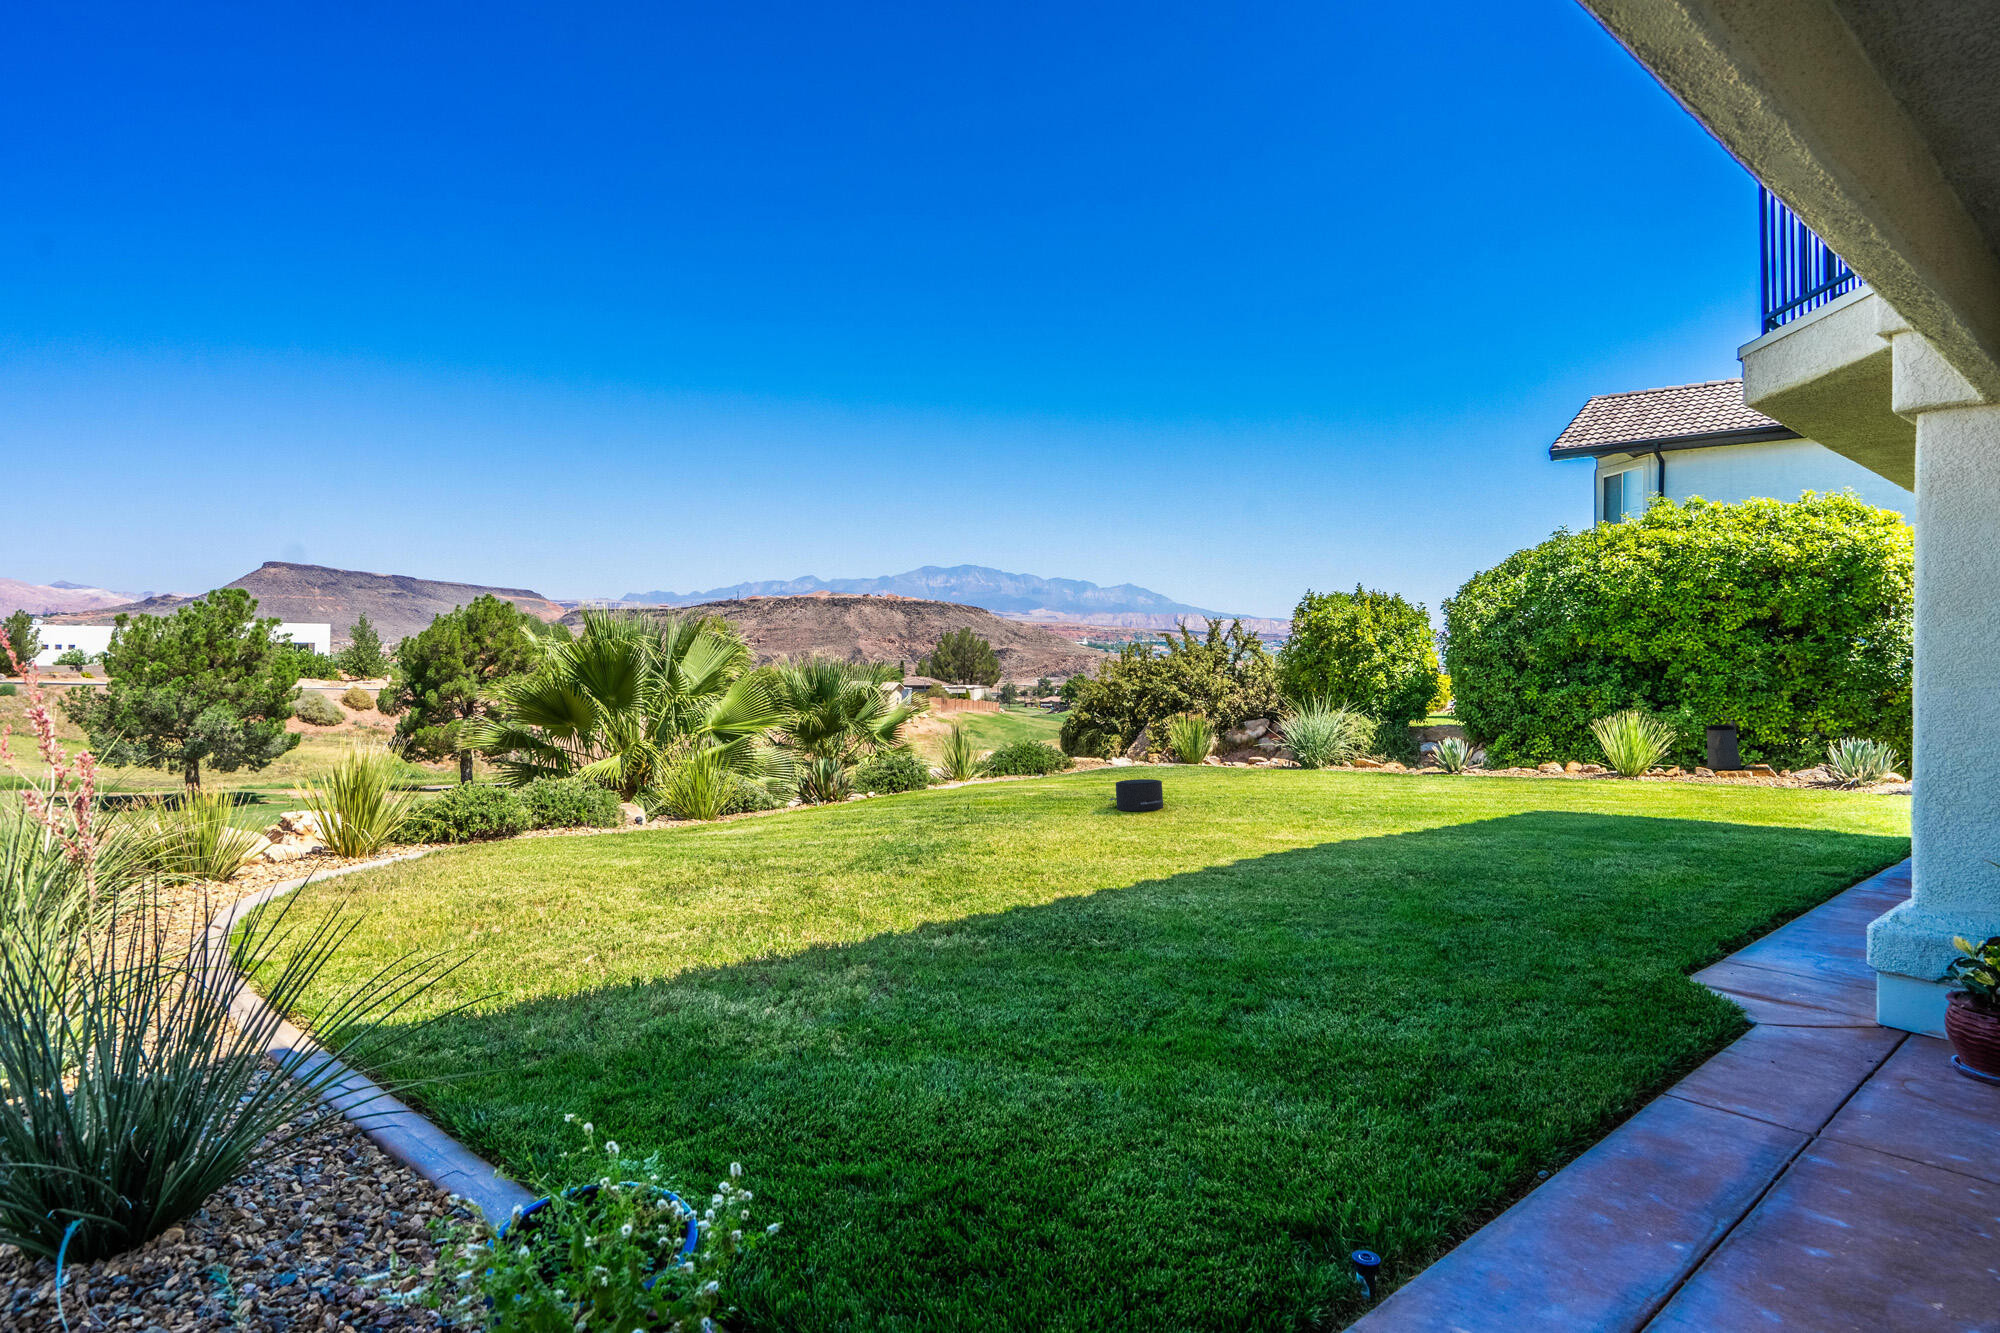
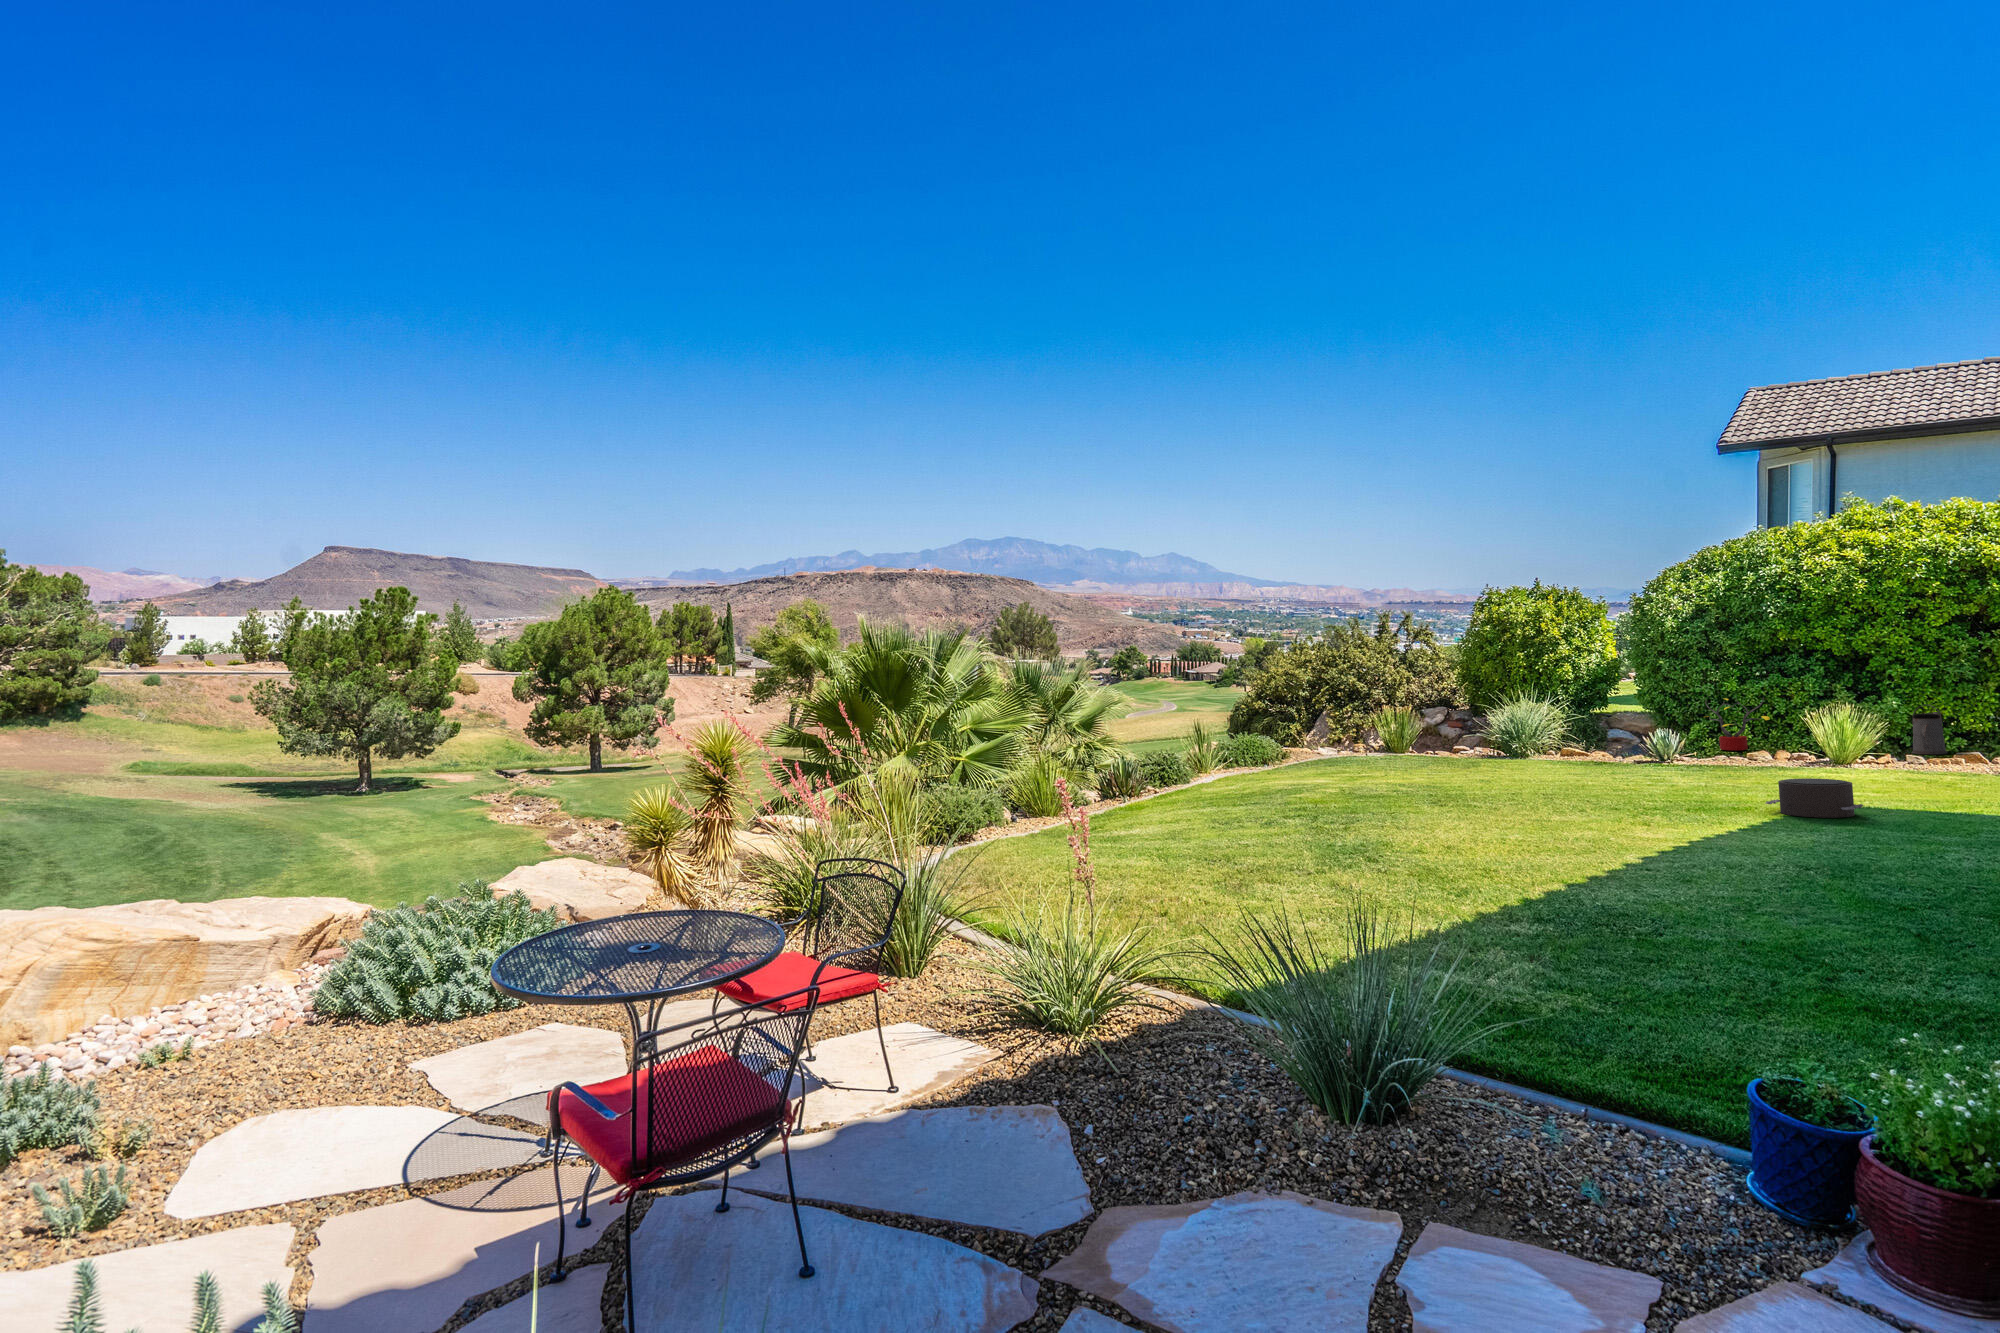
decorative plant: none [1503,706,1565,764] -> present [1705,697,1769,751]
pouf: present [1109,779,1163,811] -> present [1765,778,1864,818]

